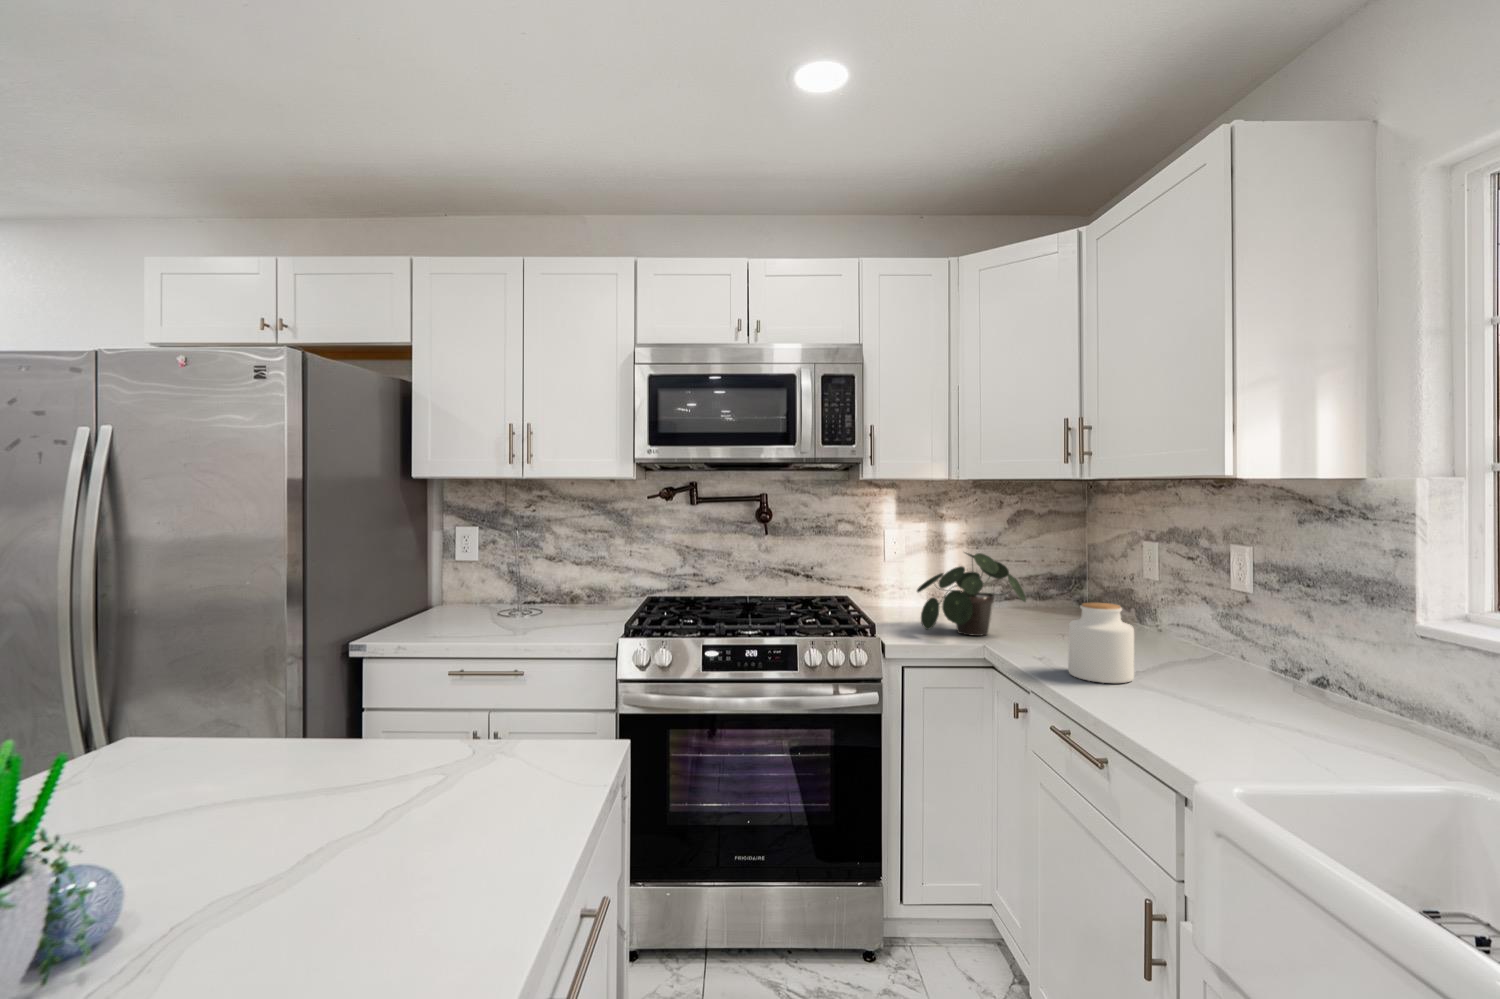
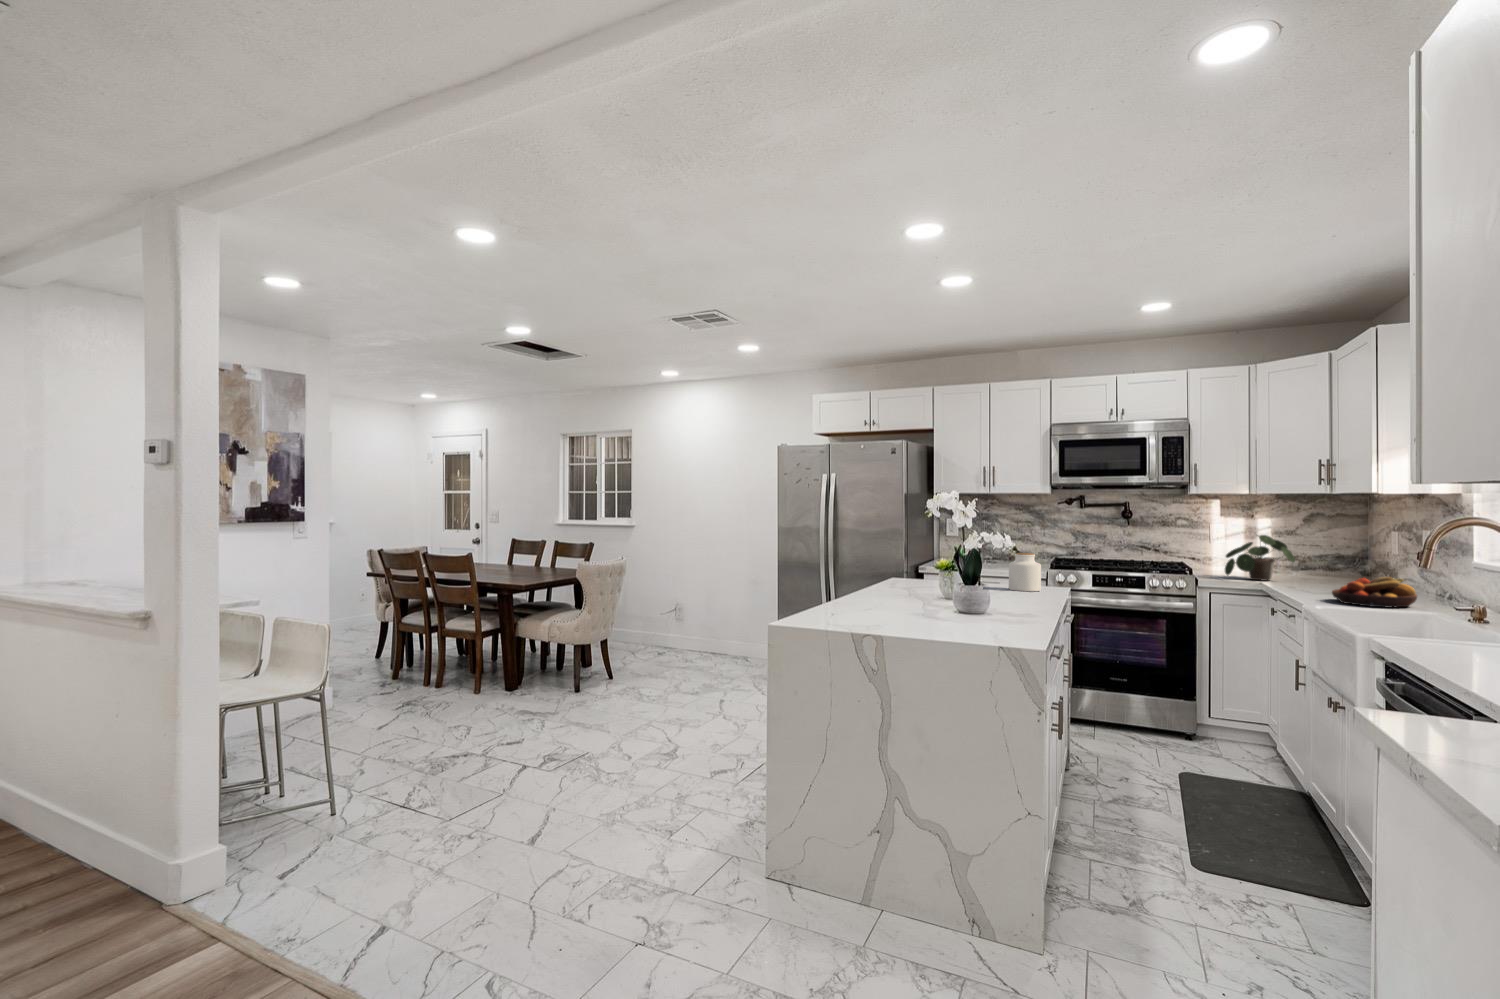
jar: present [1068,602,1134,683] -> present [1009,553,1041,592]
fruit bowl: none [1181,661,1366,759] -> present [1332,577,1417,608]

